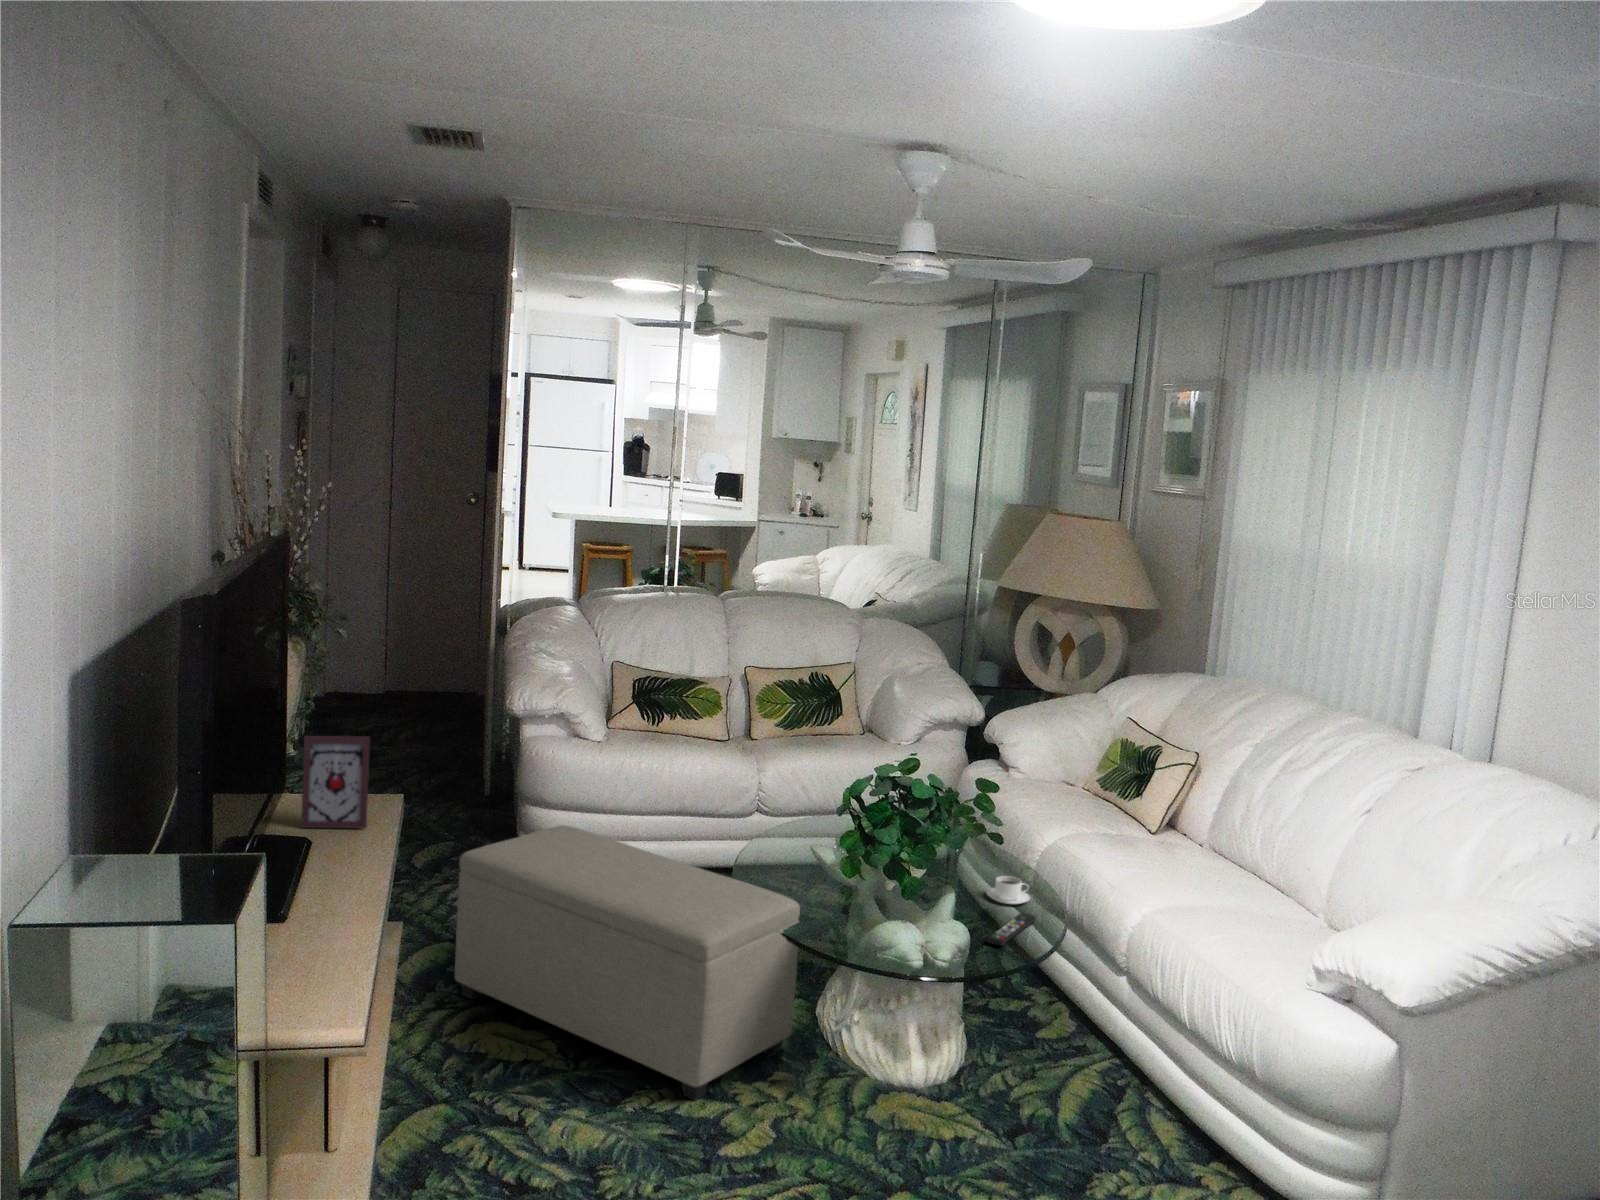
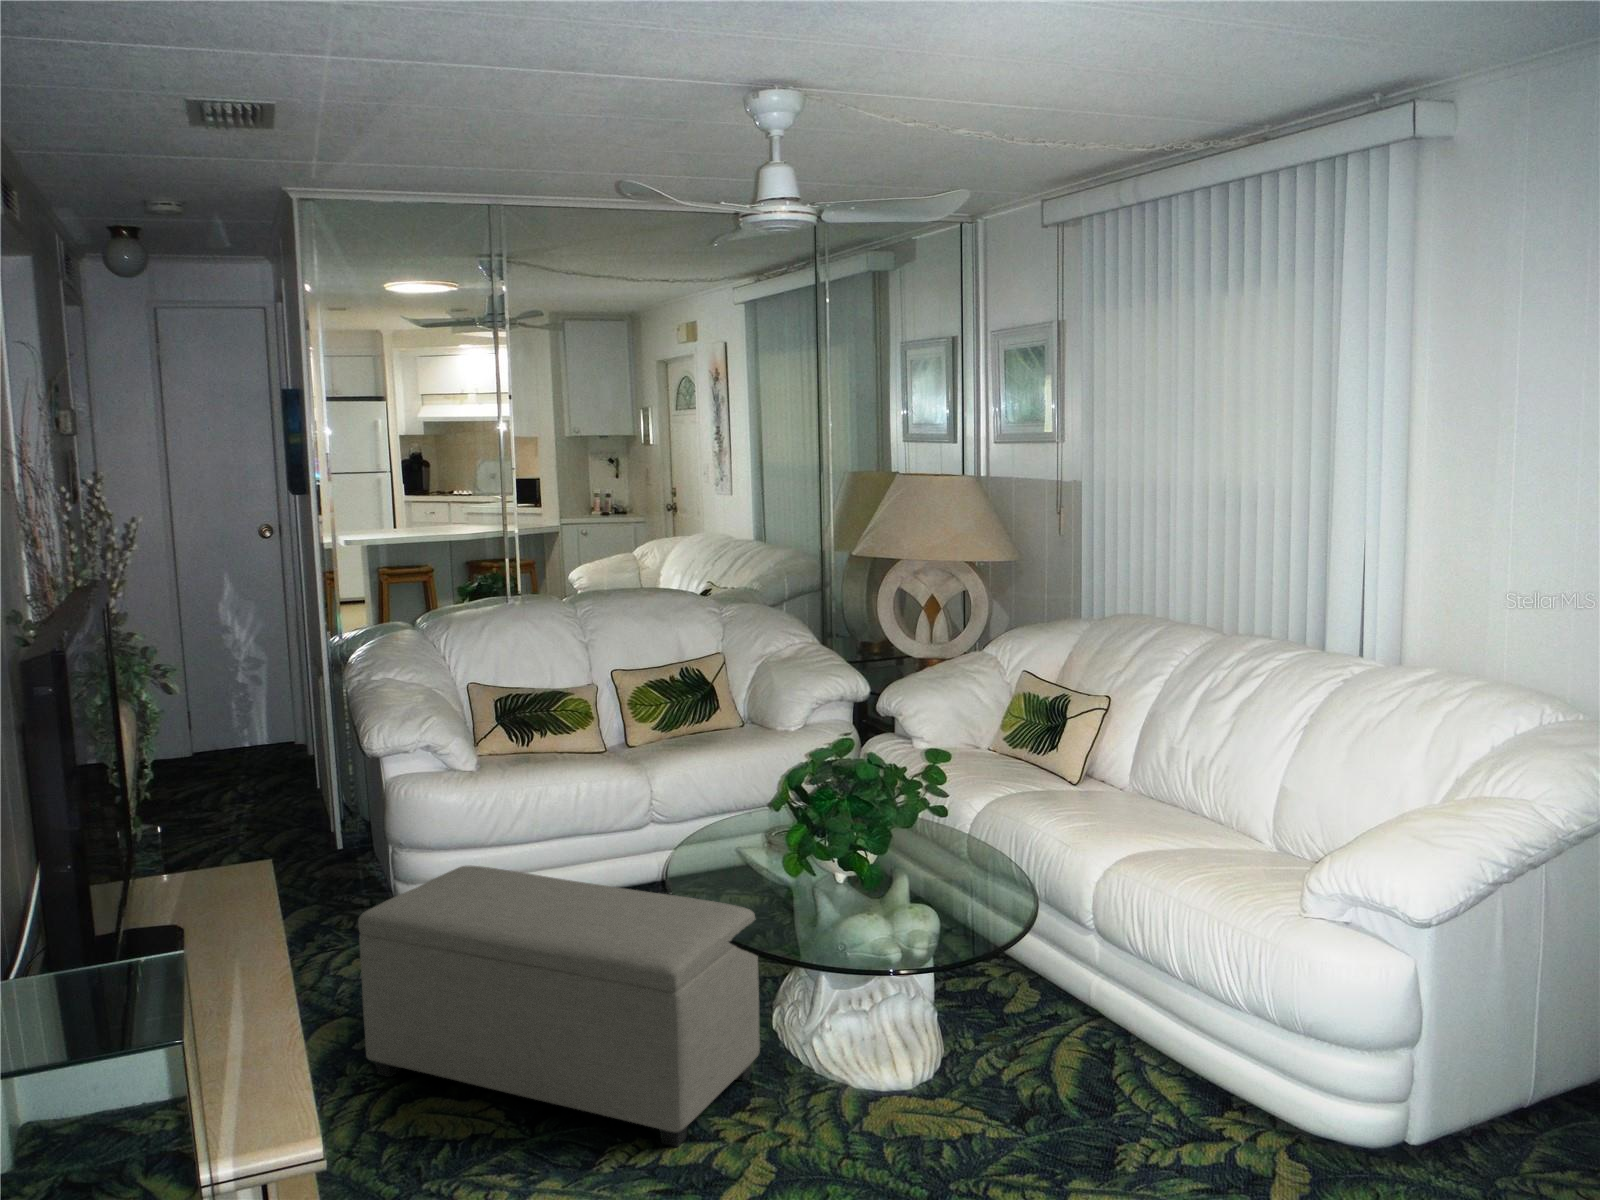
picture frame: present [301,736,370,828] -> none [155,797,243,914]
coffee cup: present [986,876,1030,905] -> none [940,849,987,878]
remote control: present [988,913,1035,946] -> none [965,885,1001,923]

